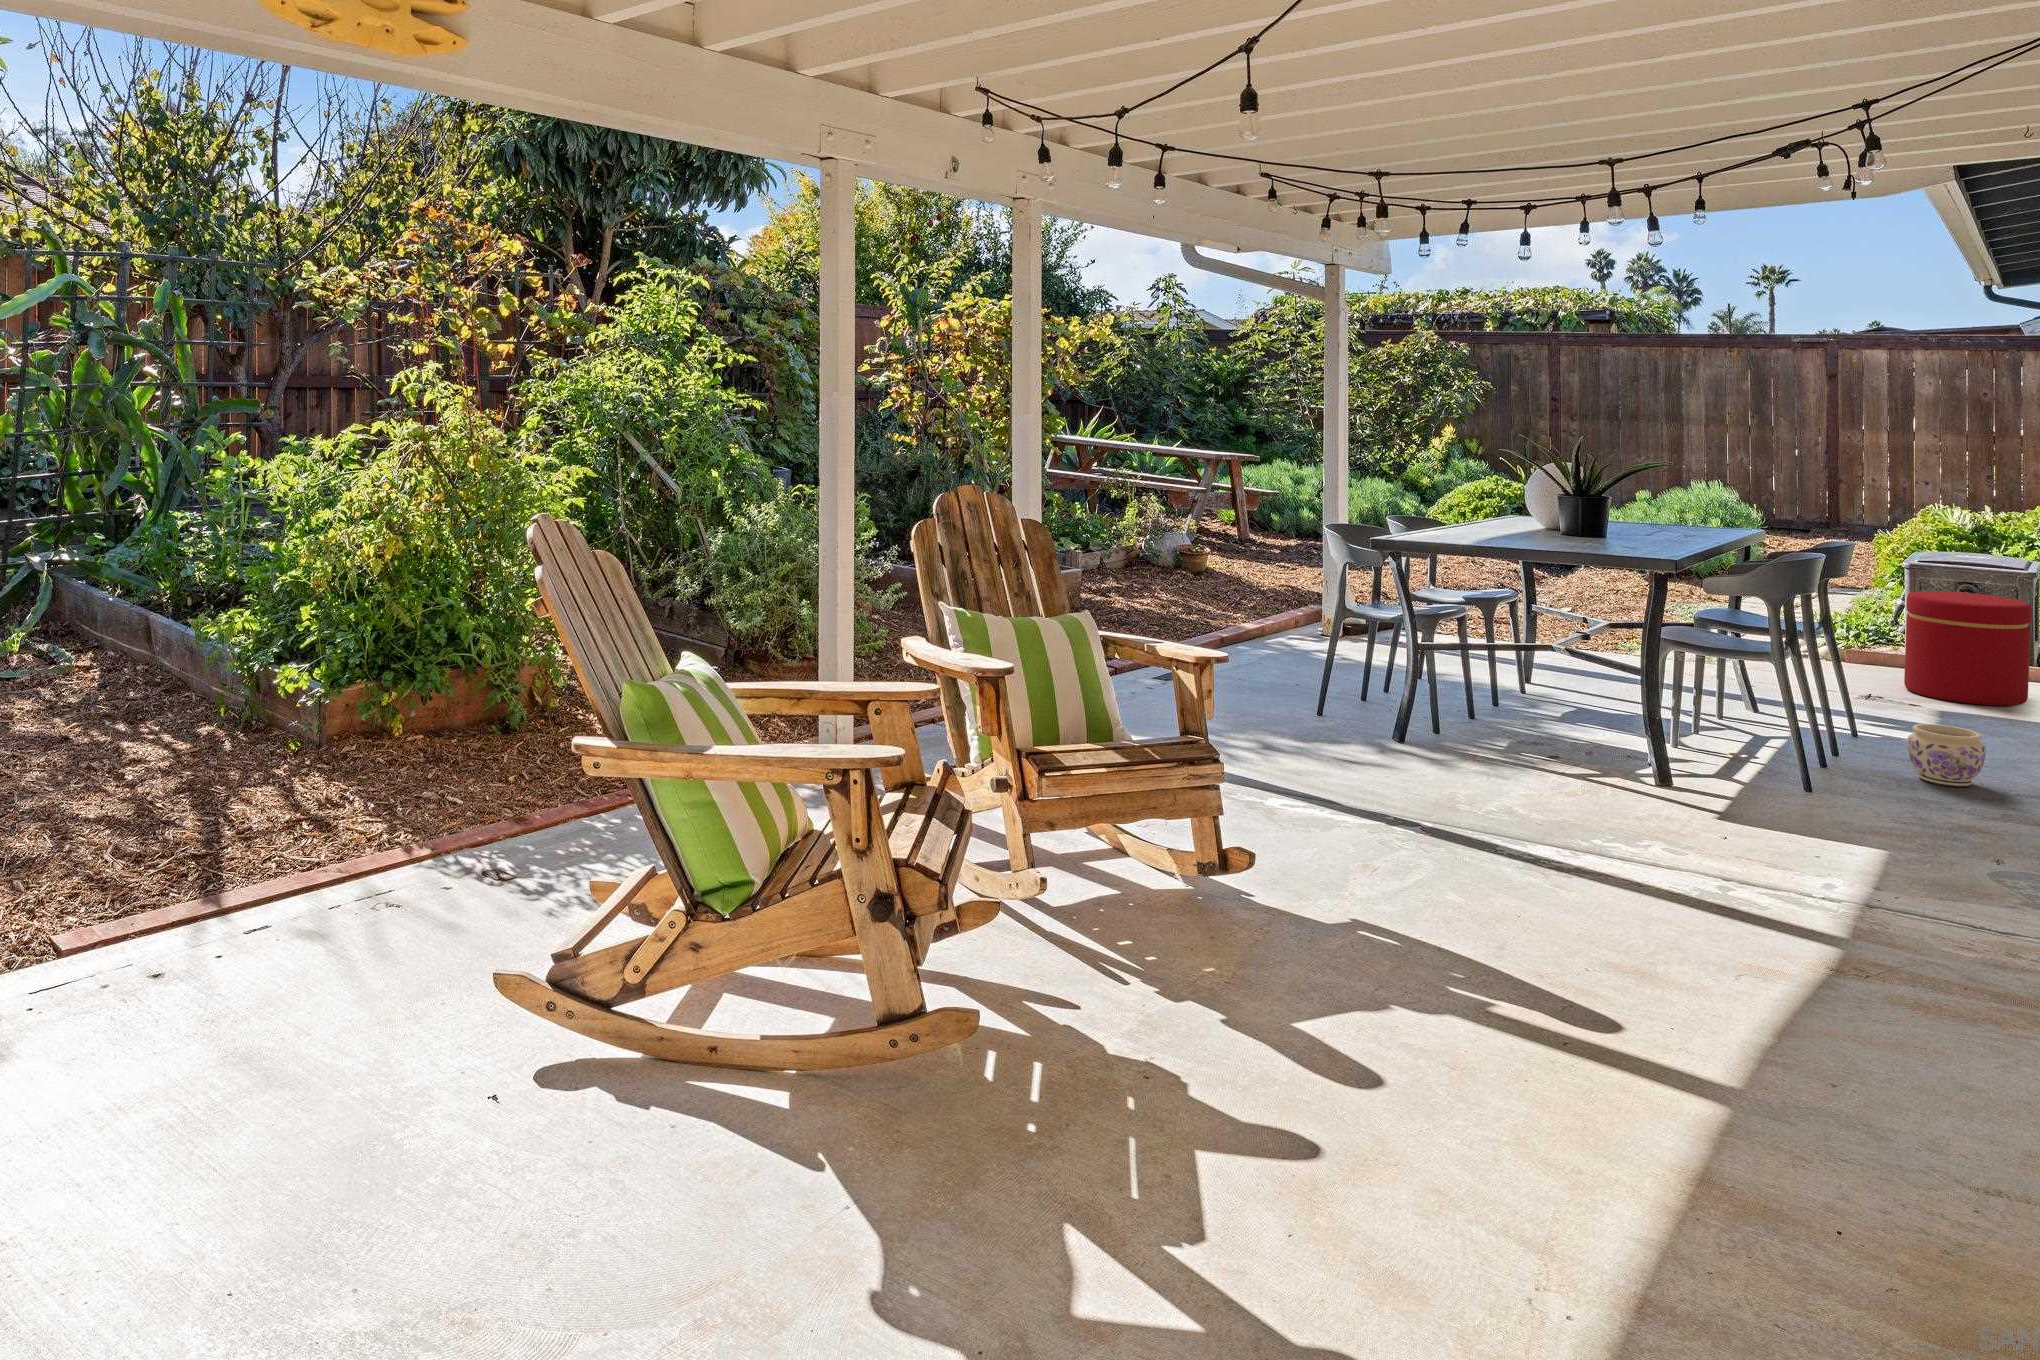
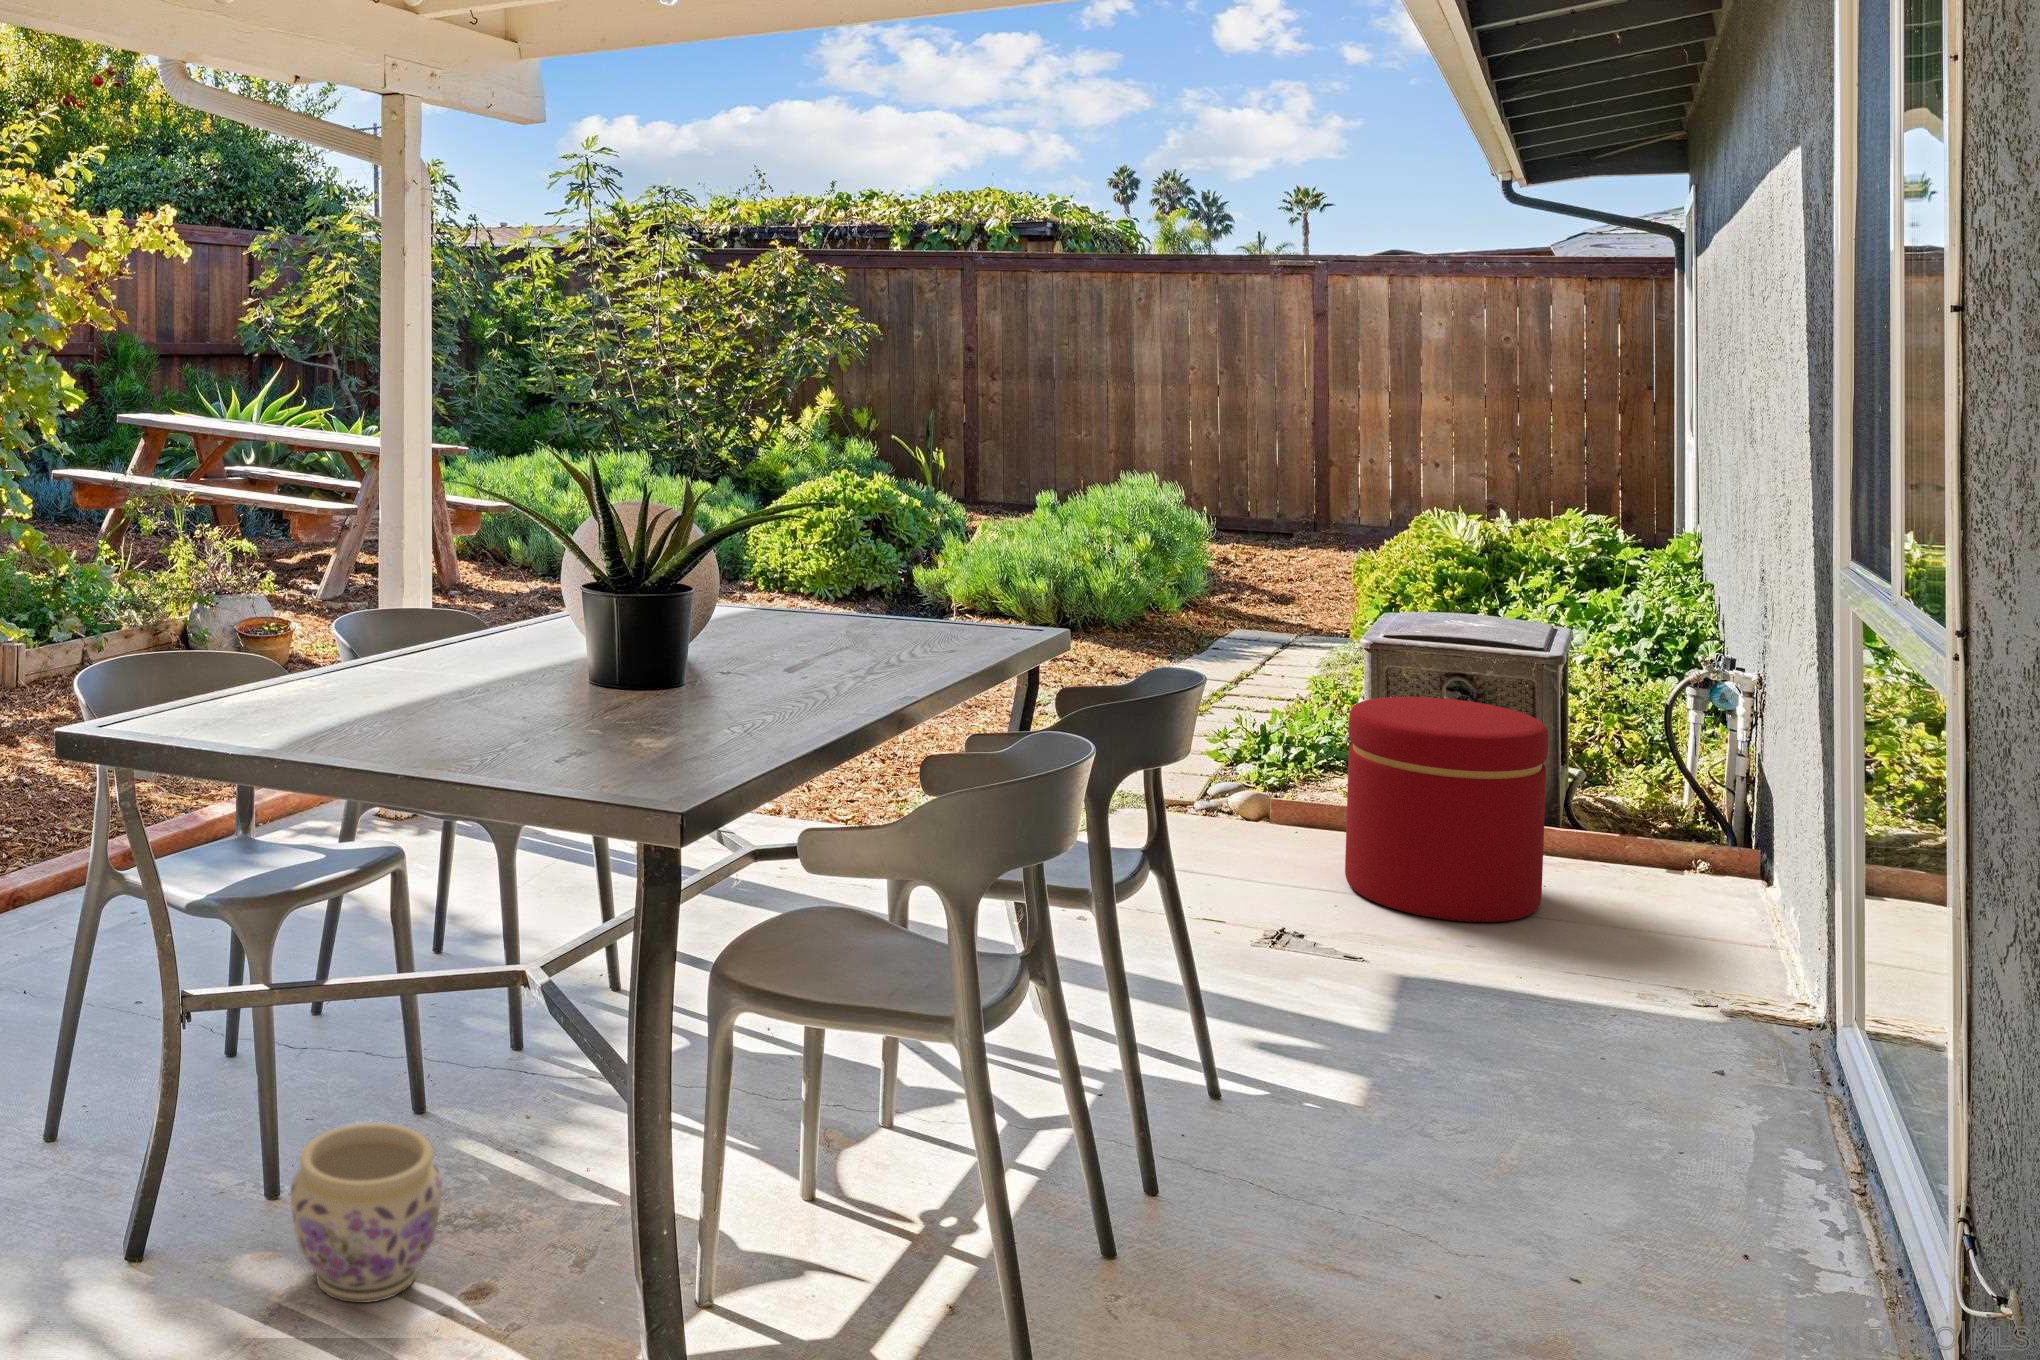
planter: present [1907,724,1986,787] -> present [290,1123,442,1303]

